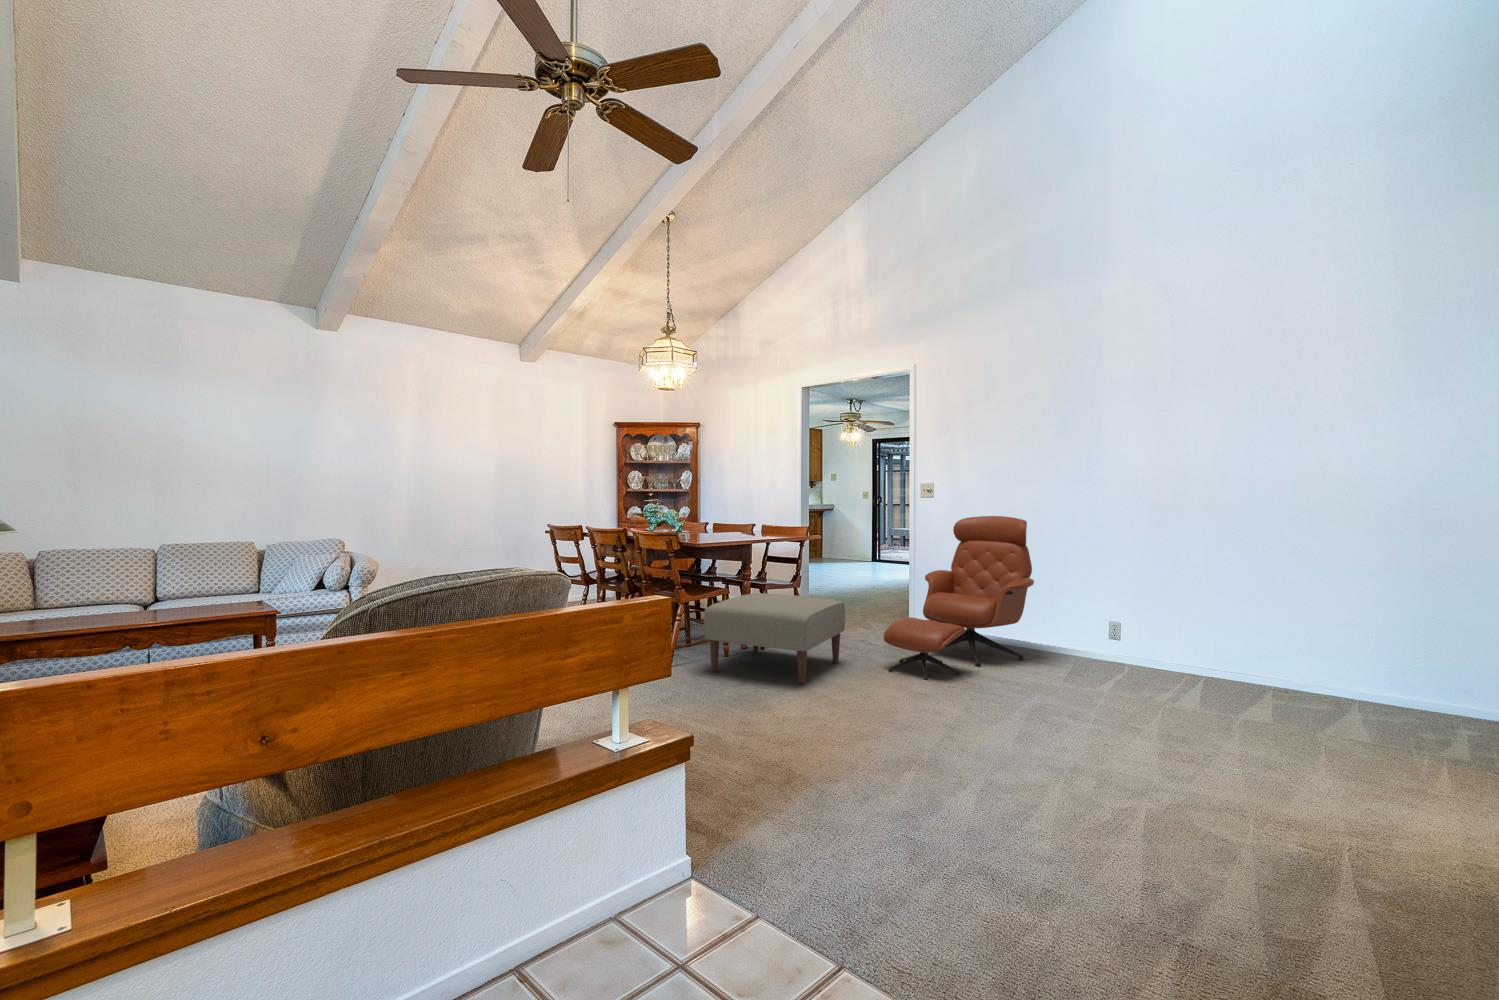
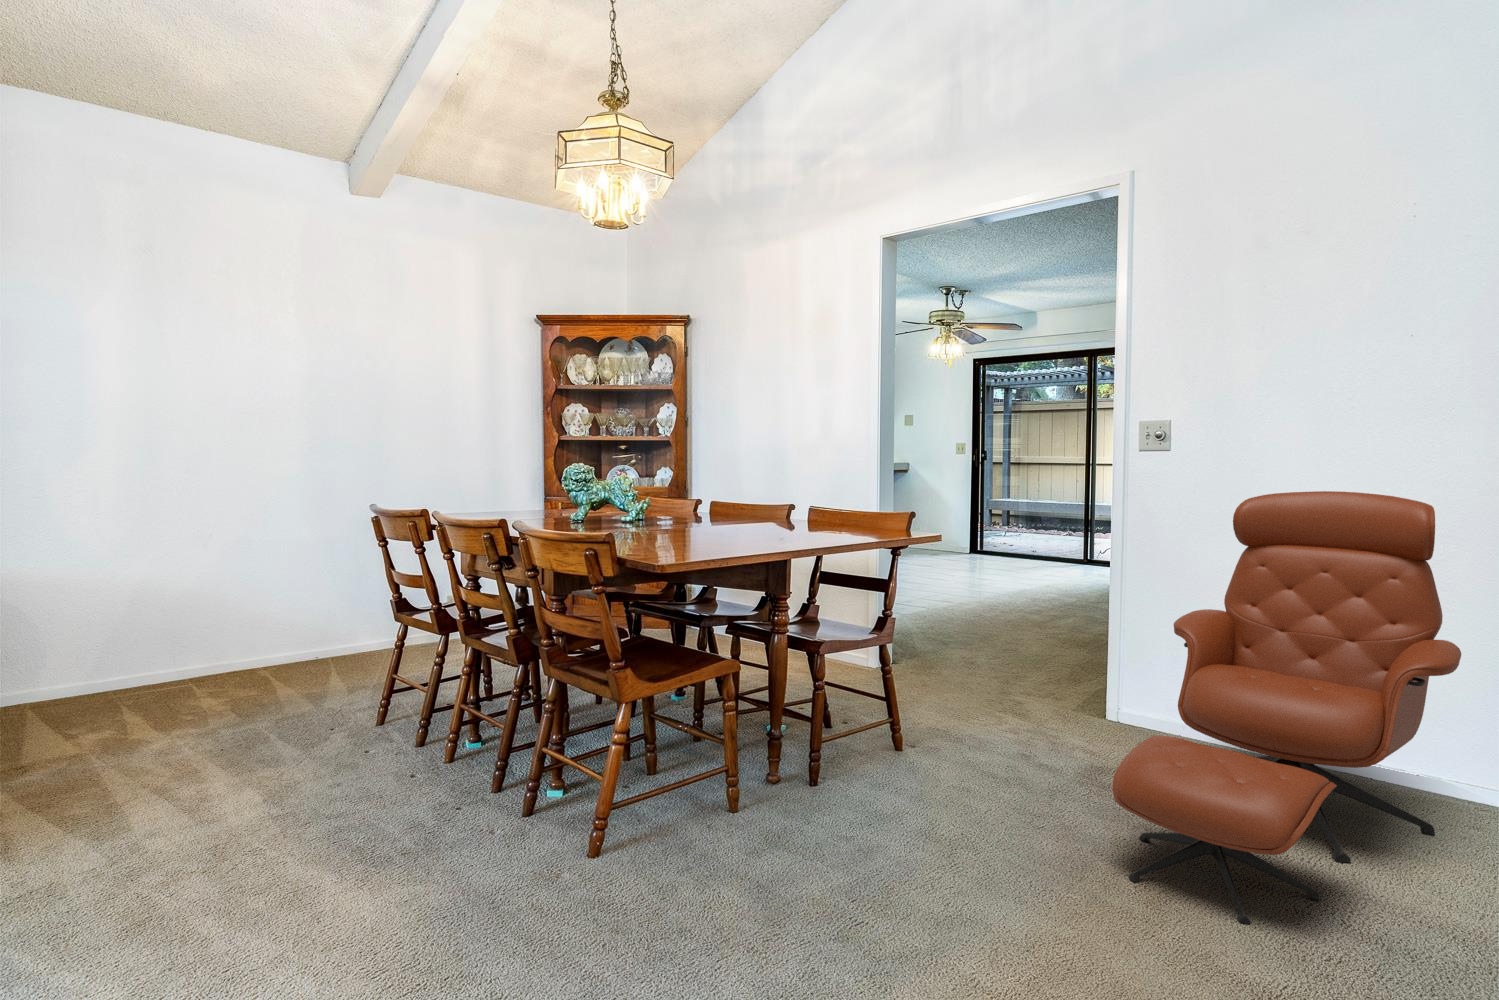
ottoman: present [704,593,845,685] -> none [674,666,1011,945]

